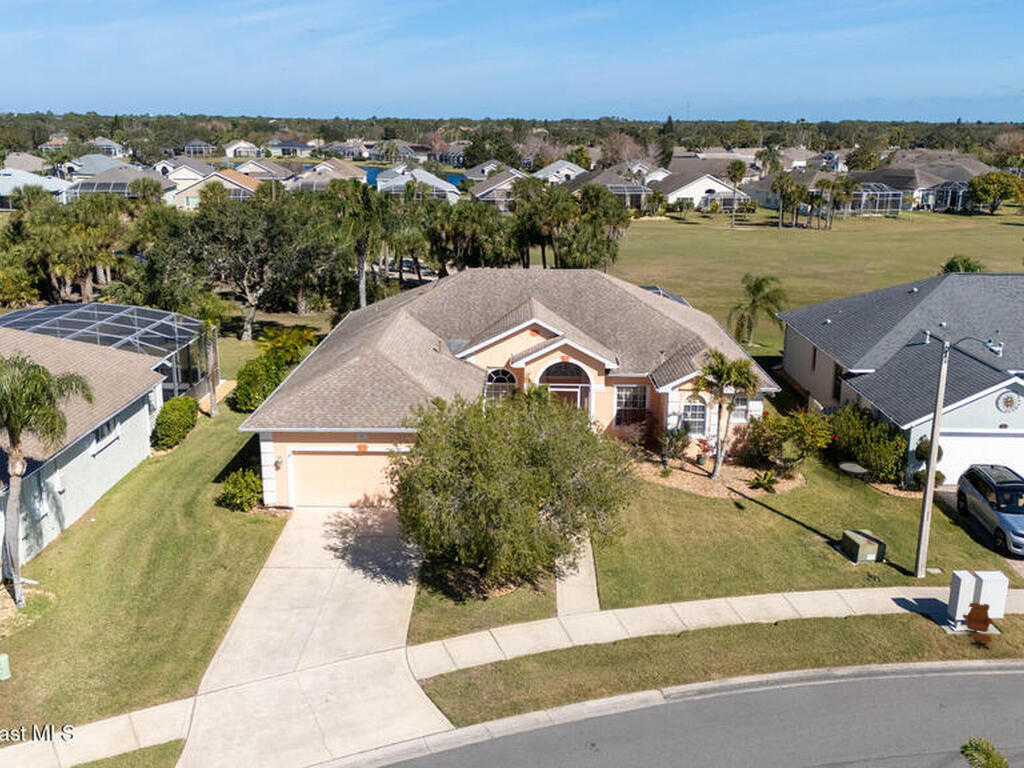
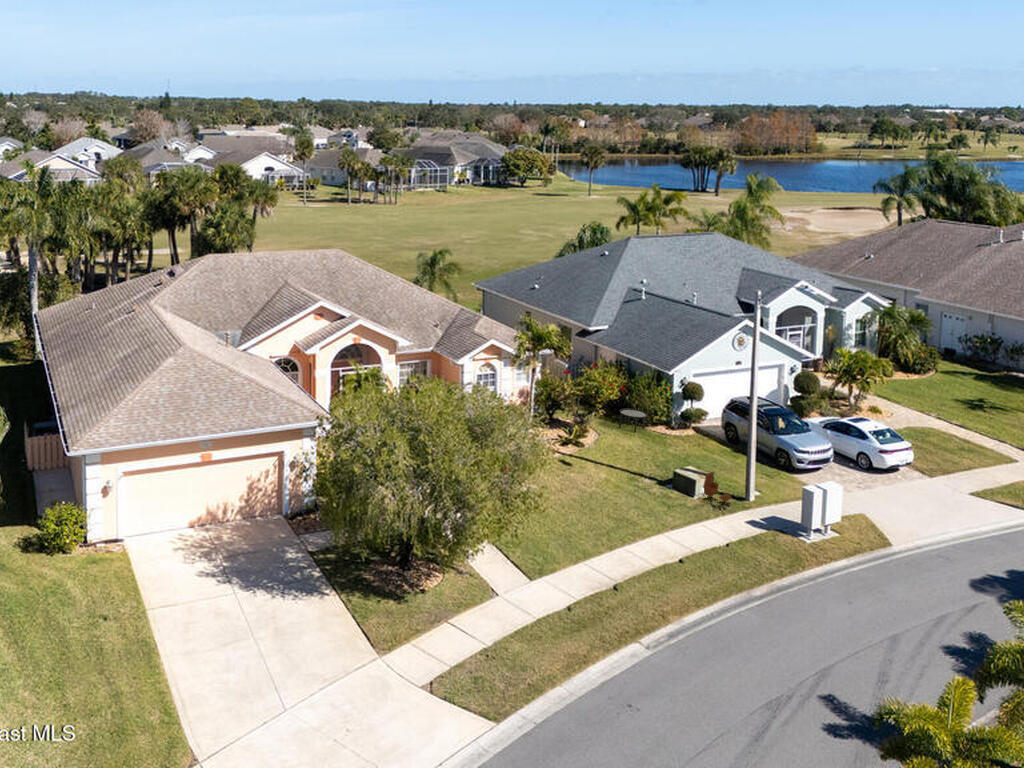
lounge chair: present [963,603,993,649] -> present [703,472,731,506]

